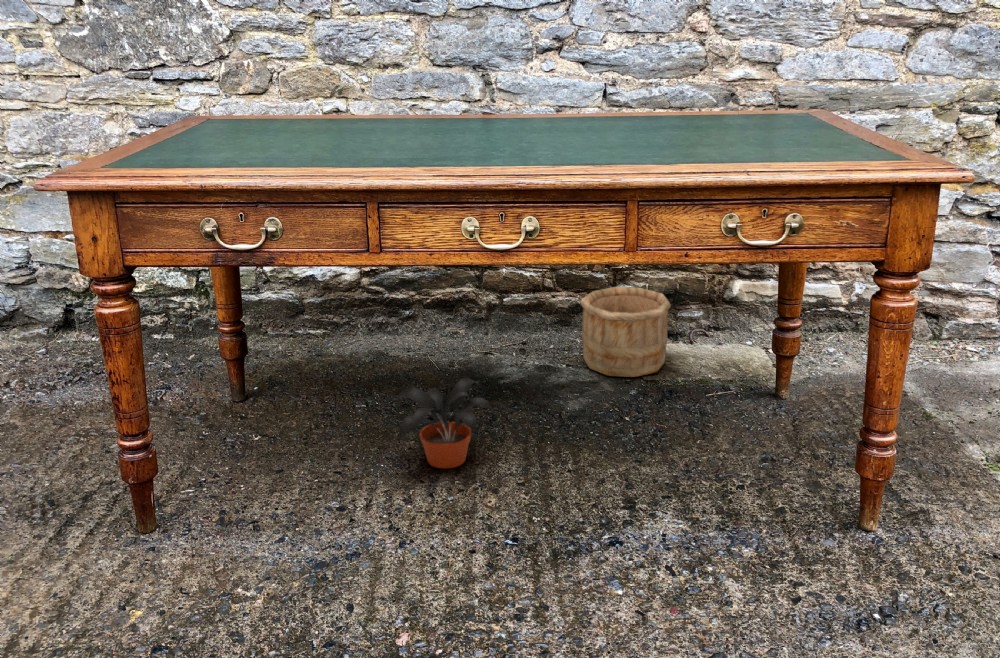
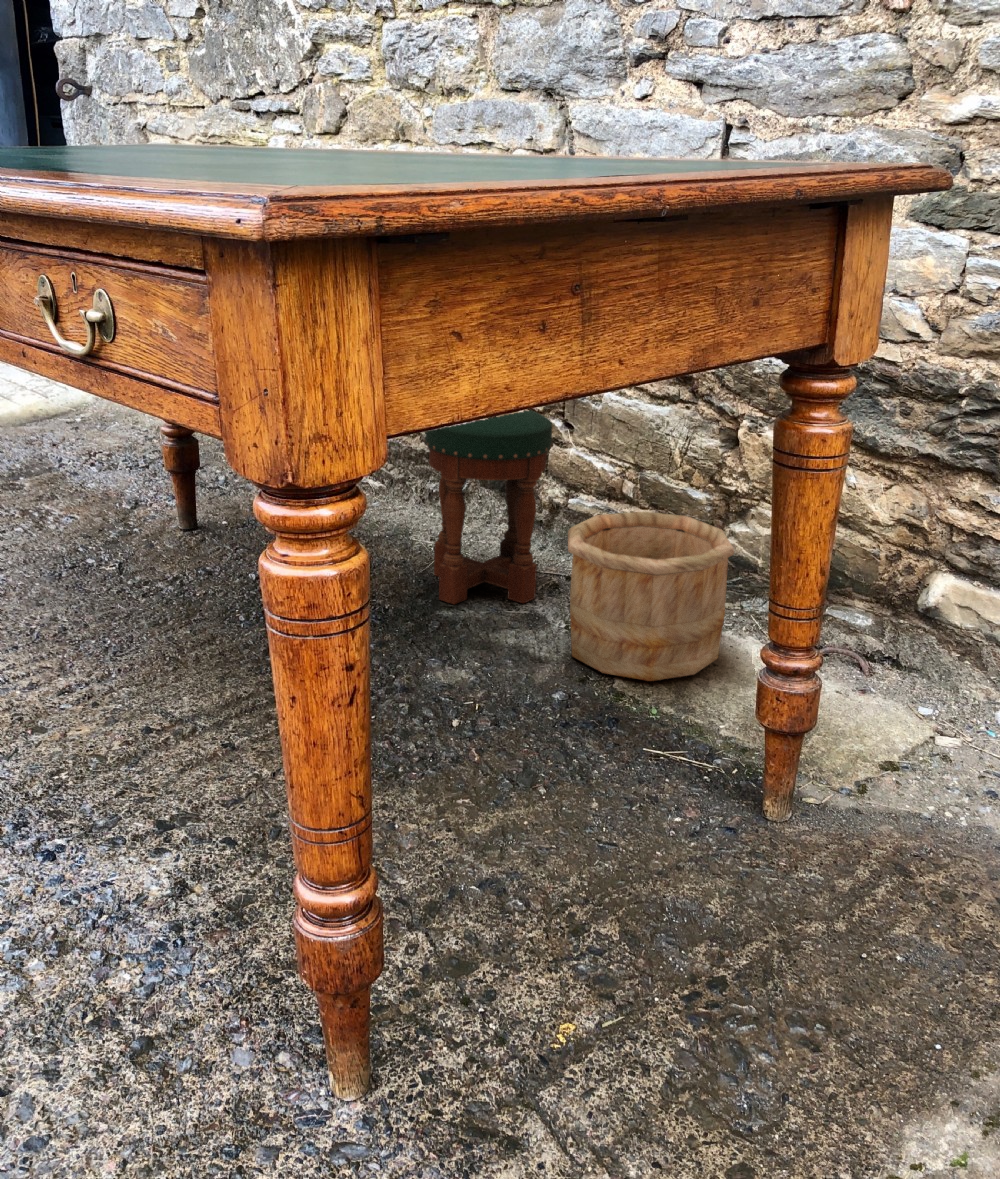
stool: none [460,251,537,377] -> present [424,410,552,604]
potted plant: present [396,378,493,468] -> none [45,532,228,668]

